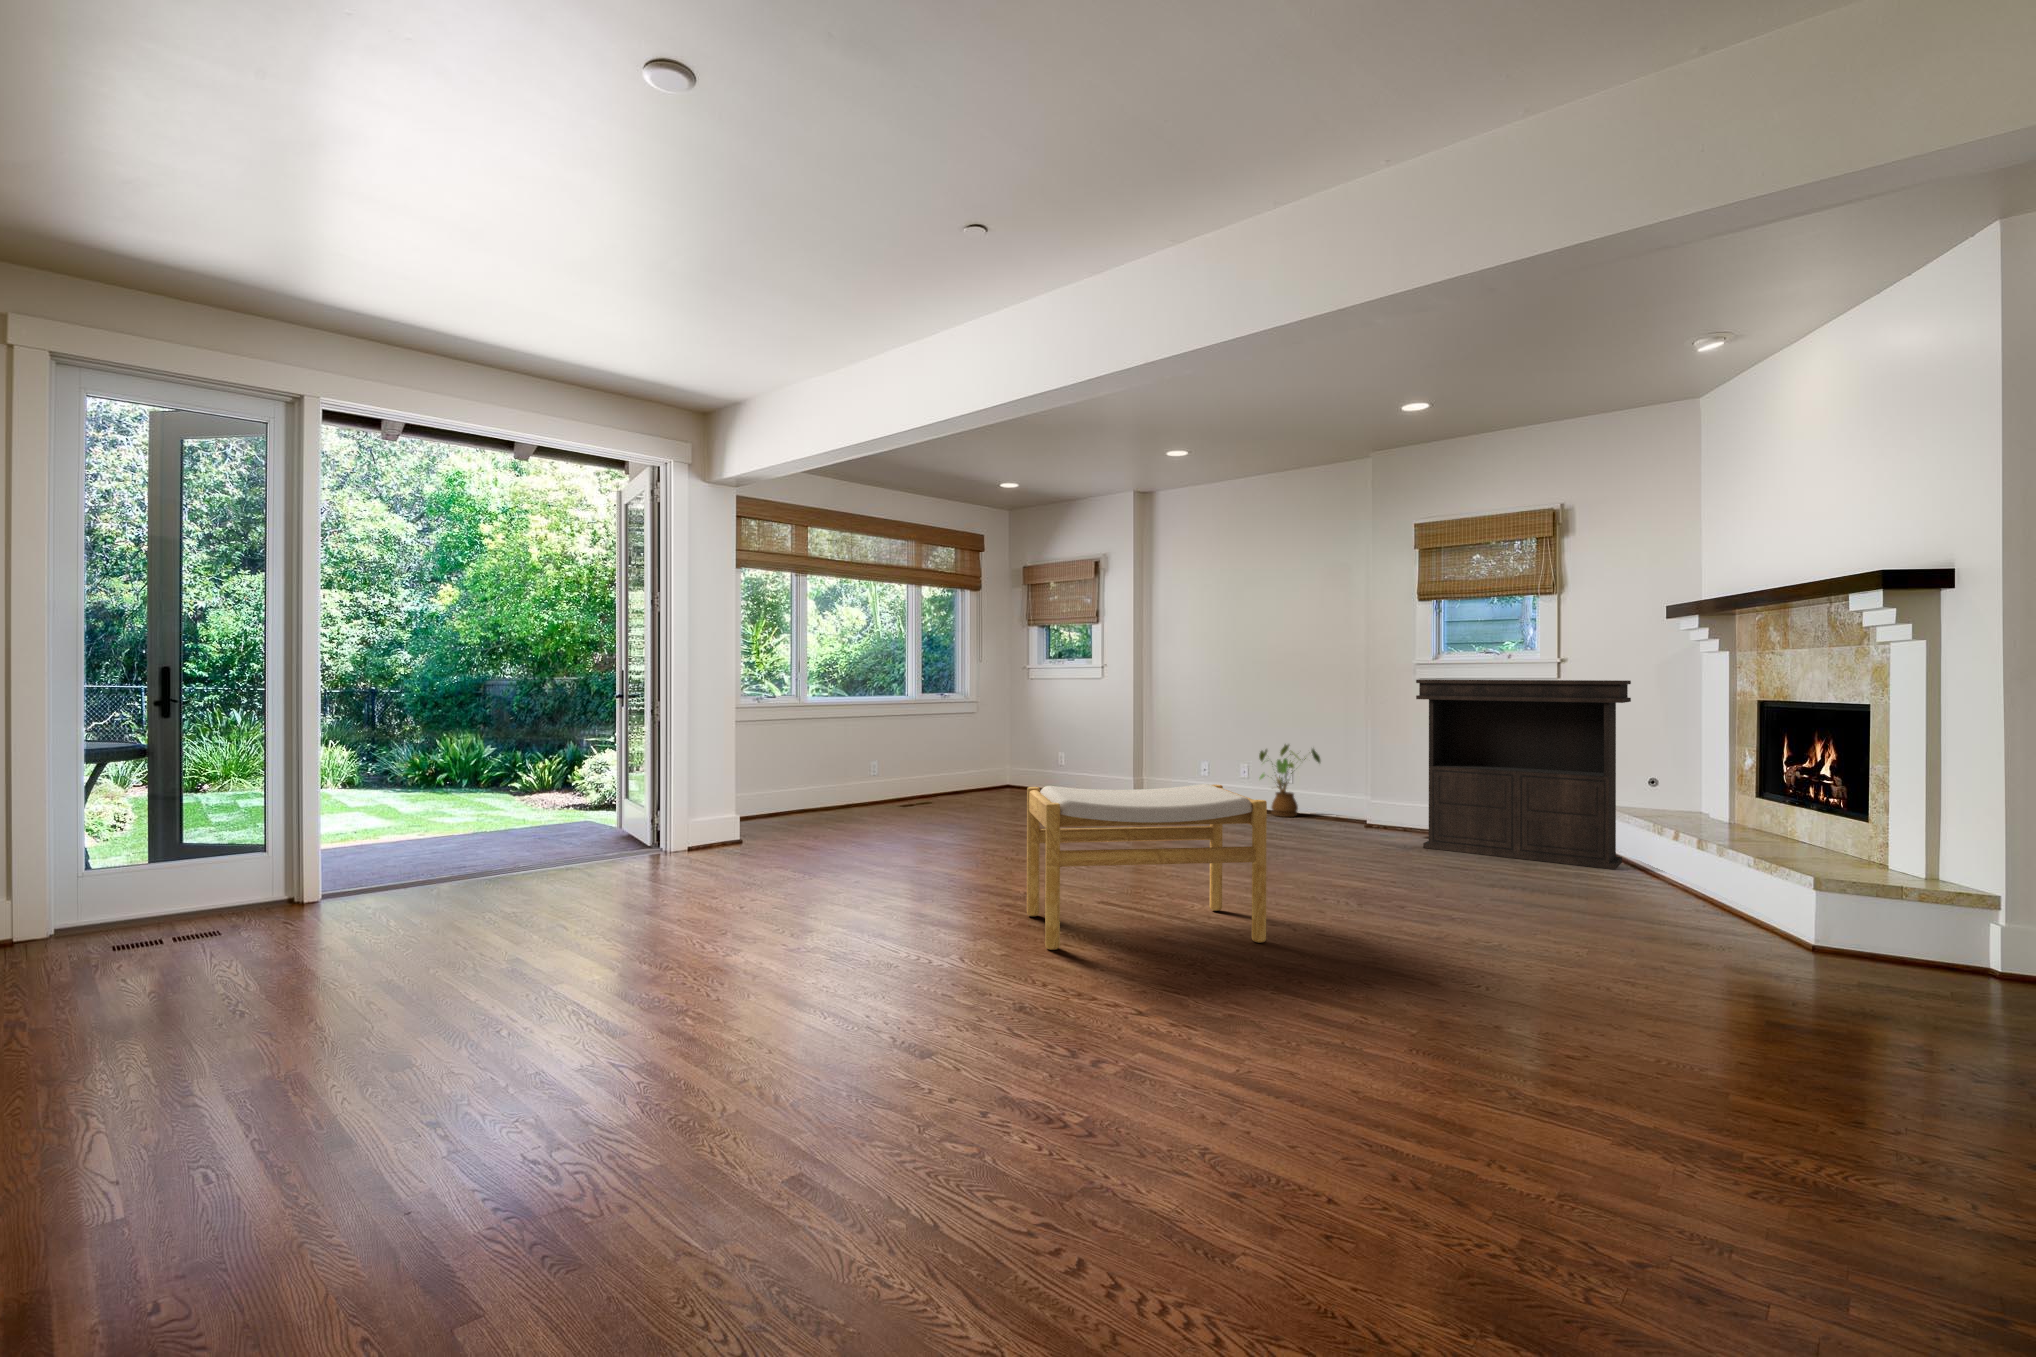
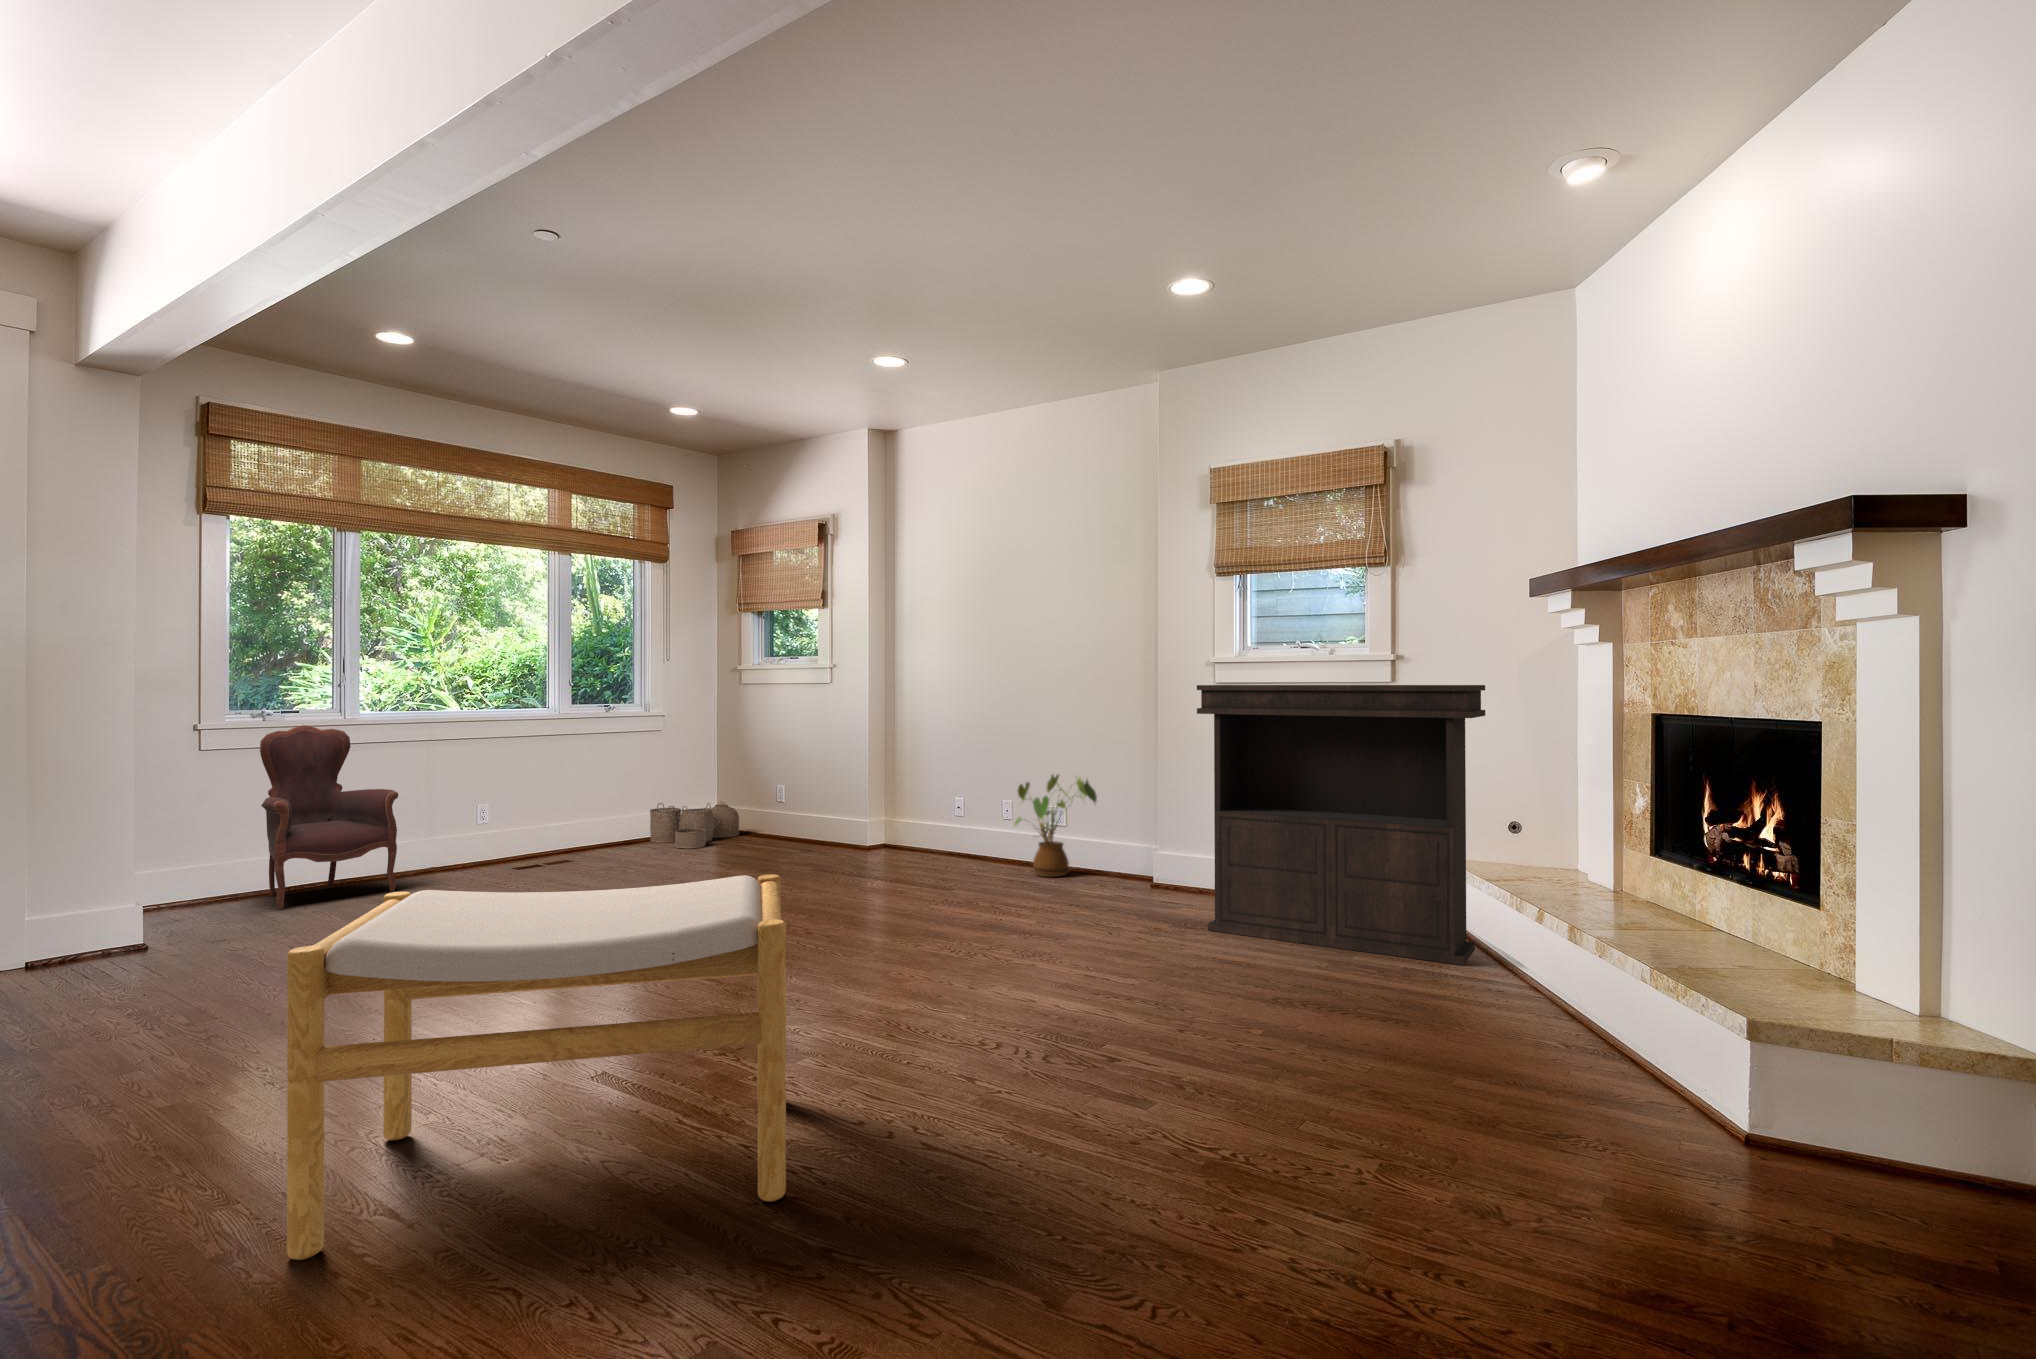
armchair: none [765,703,846,822] -> present [260,725,398,909]
woven basket: none [970,763,1029,795] -> present [650,801,739,849]

